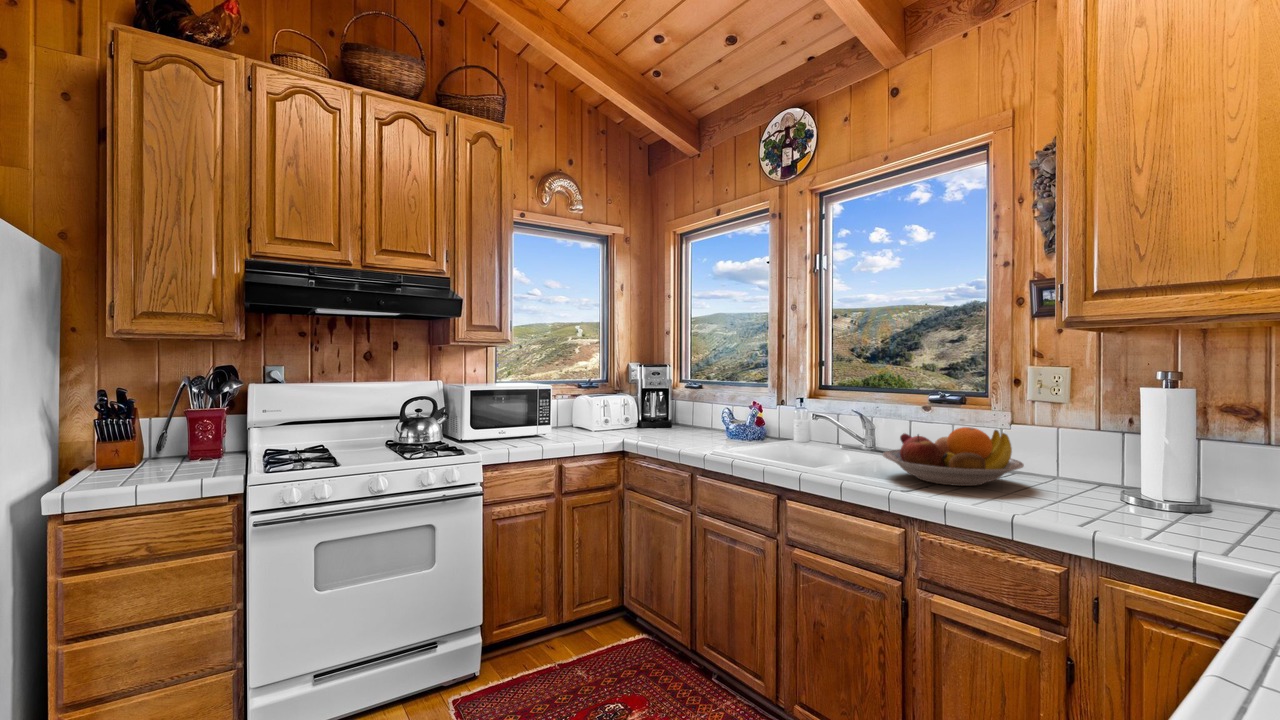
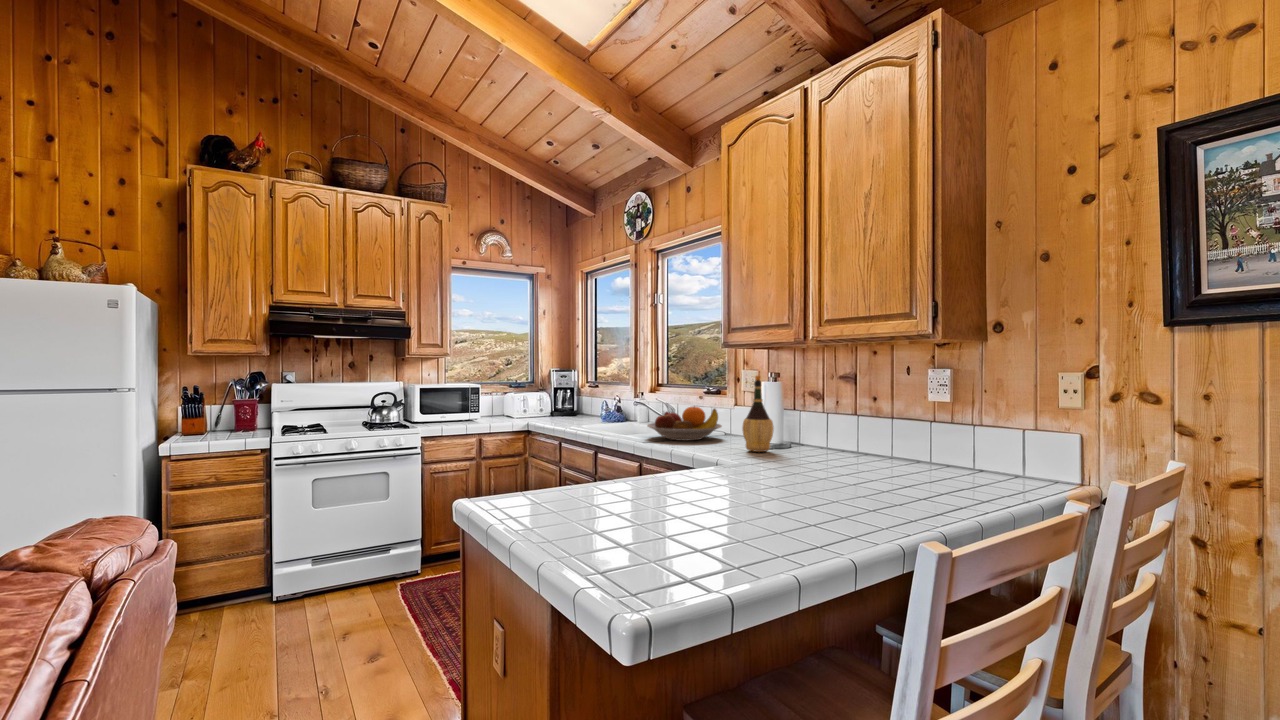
wine bottle: none [1149,377,1228,523] -> present [742,376,774,452]

